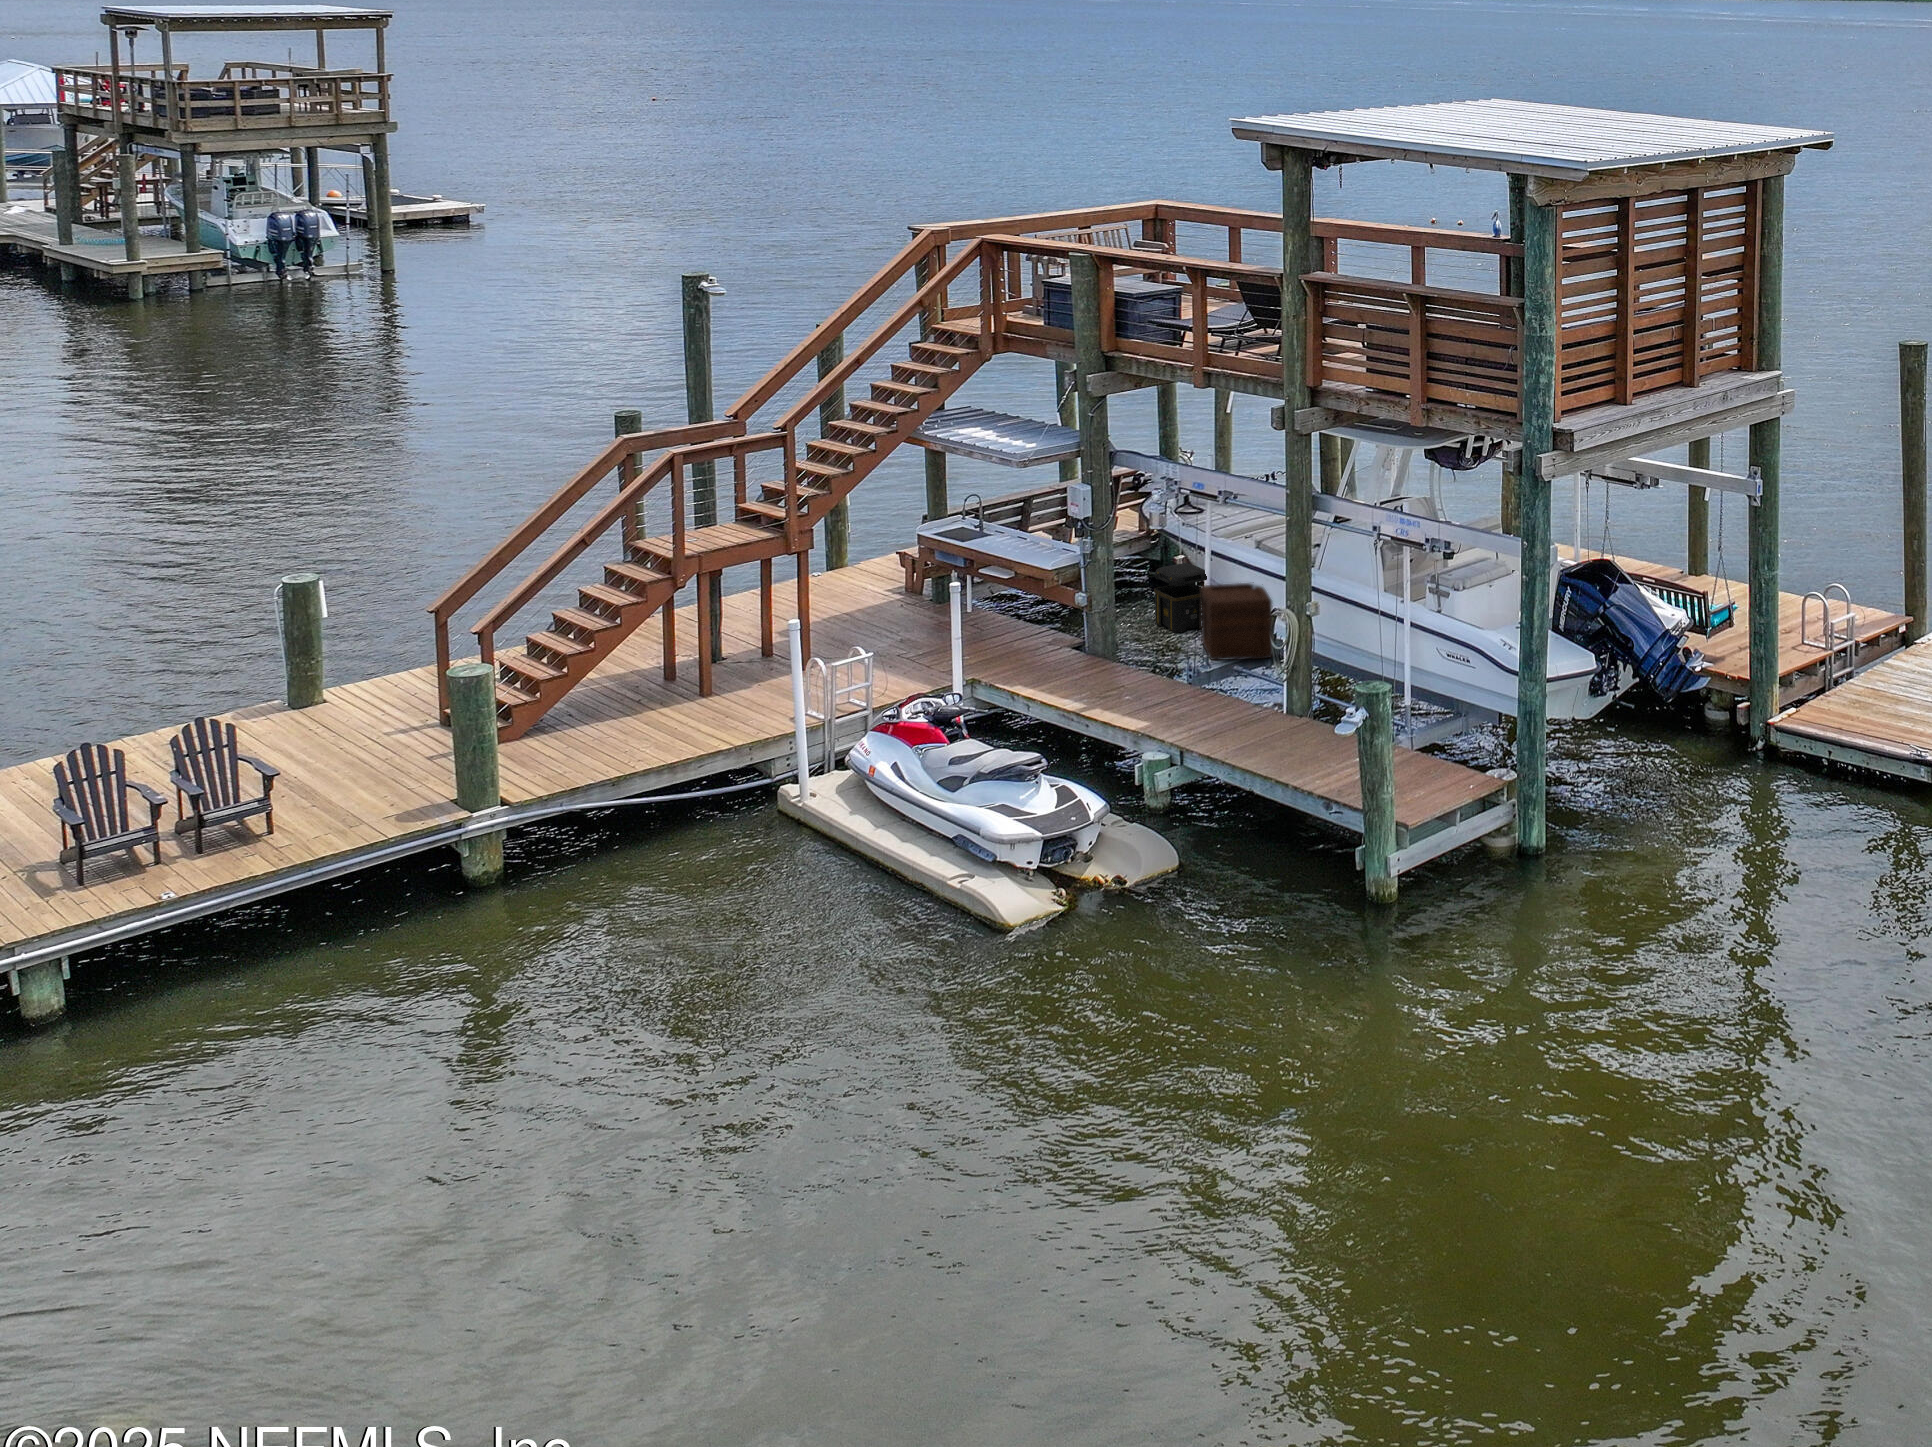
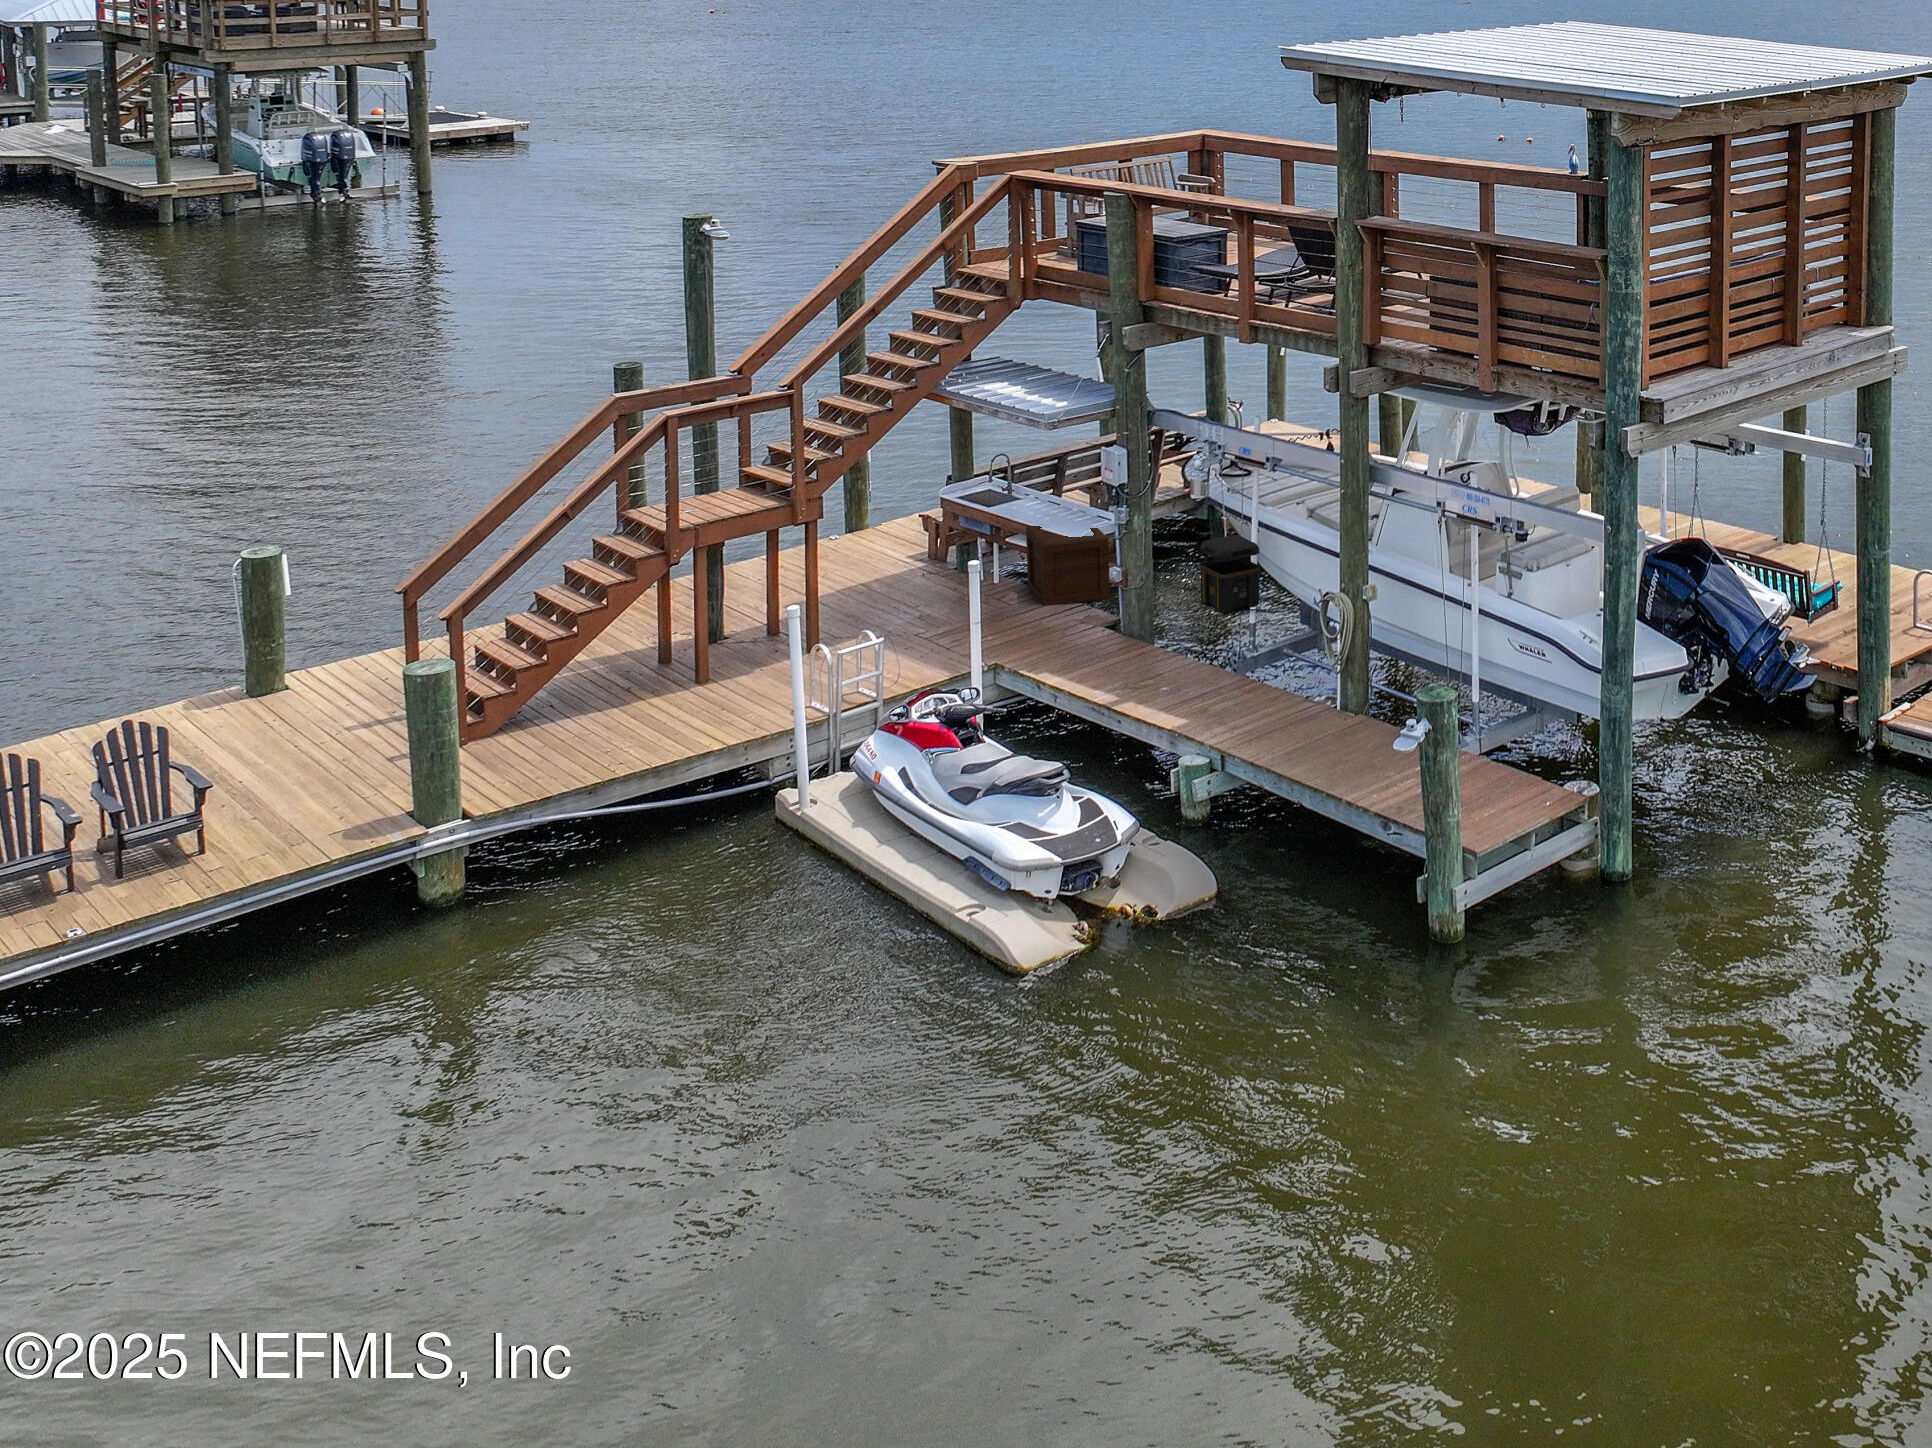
wooden crate: present [1201,582,1272,660] -> present [1026,526,1110,606]

